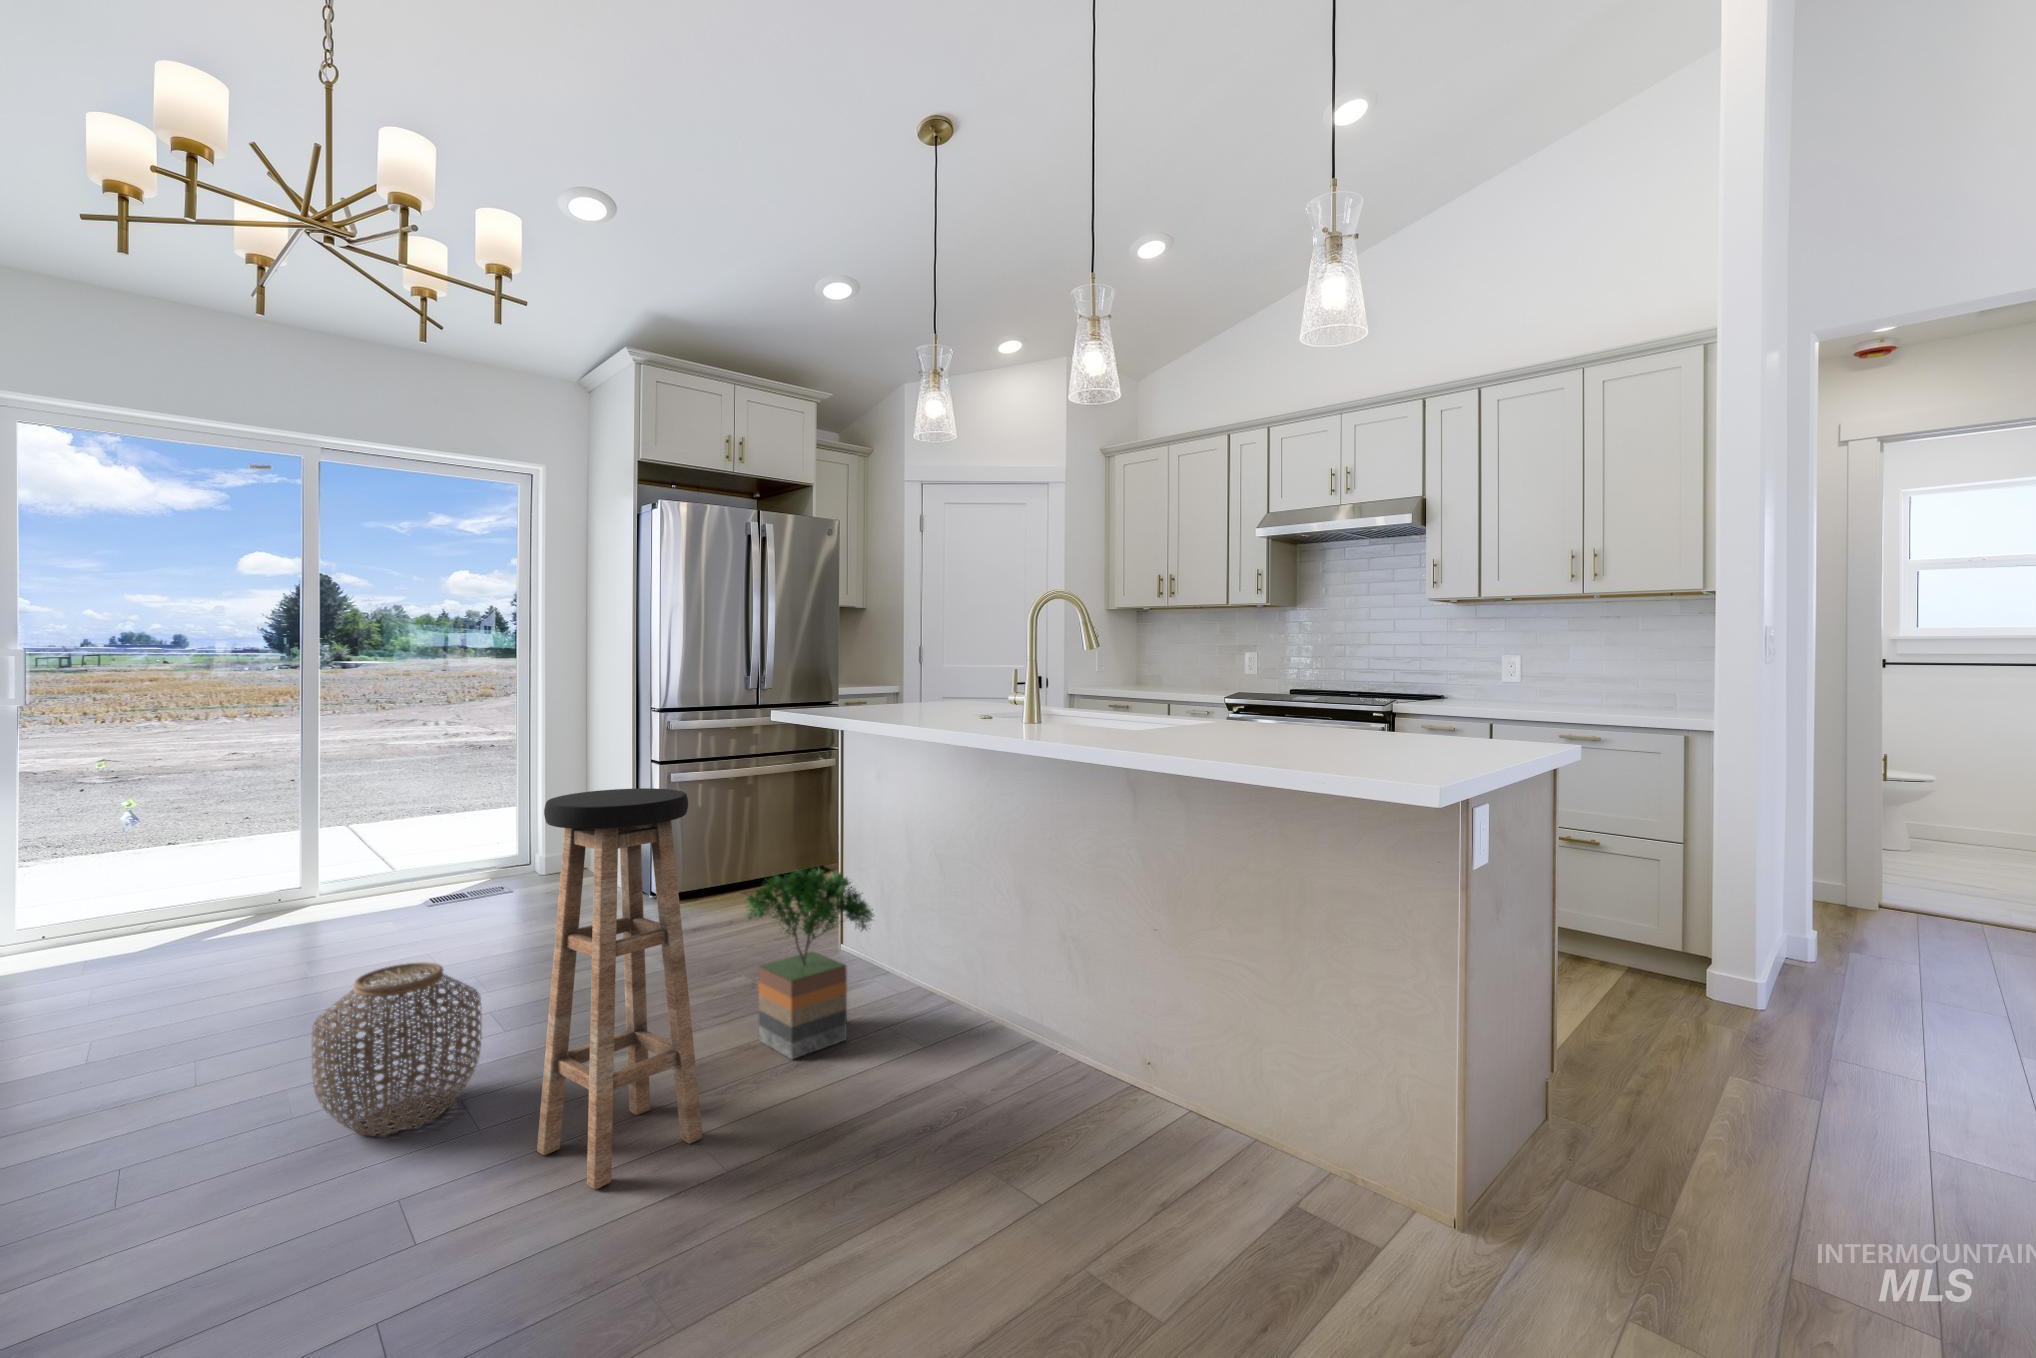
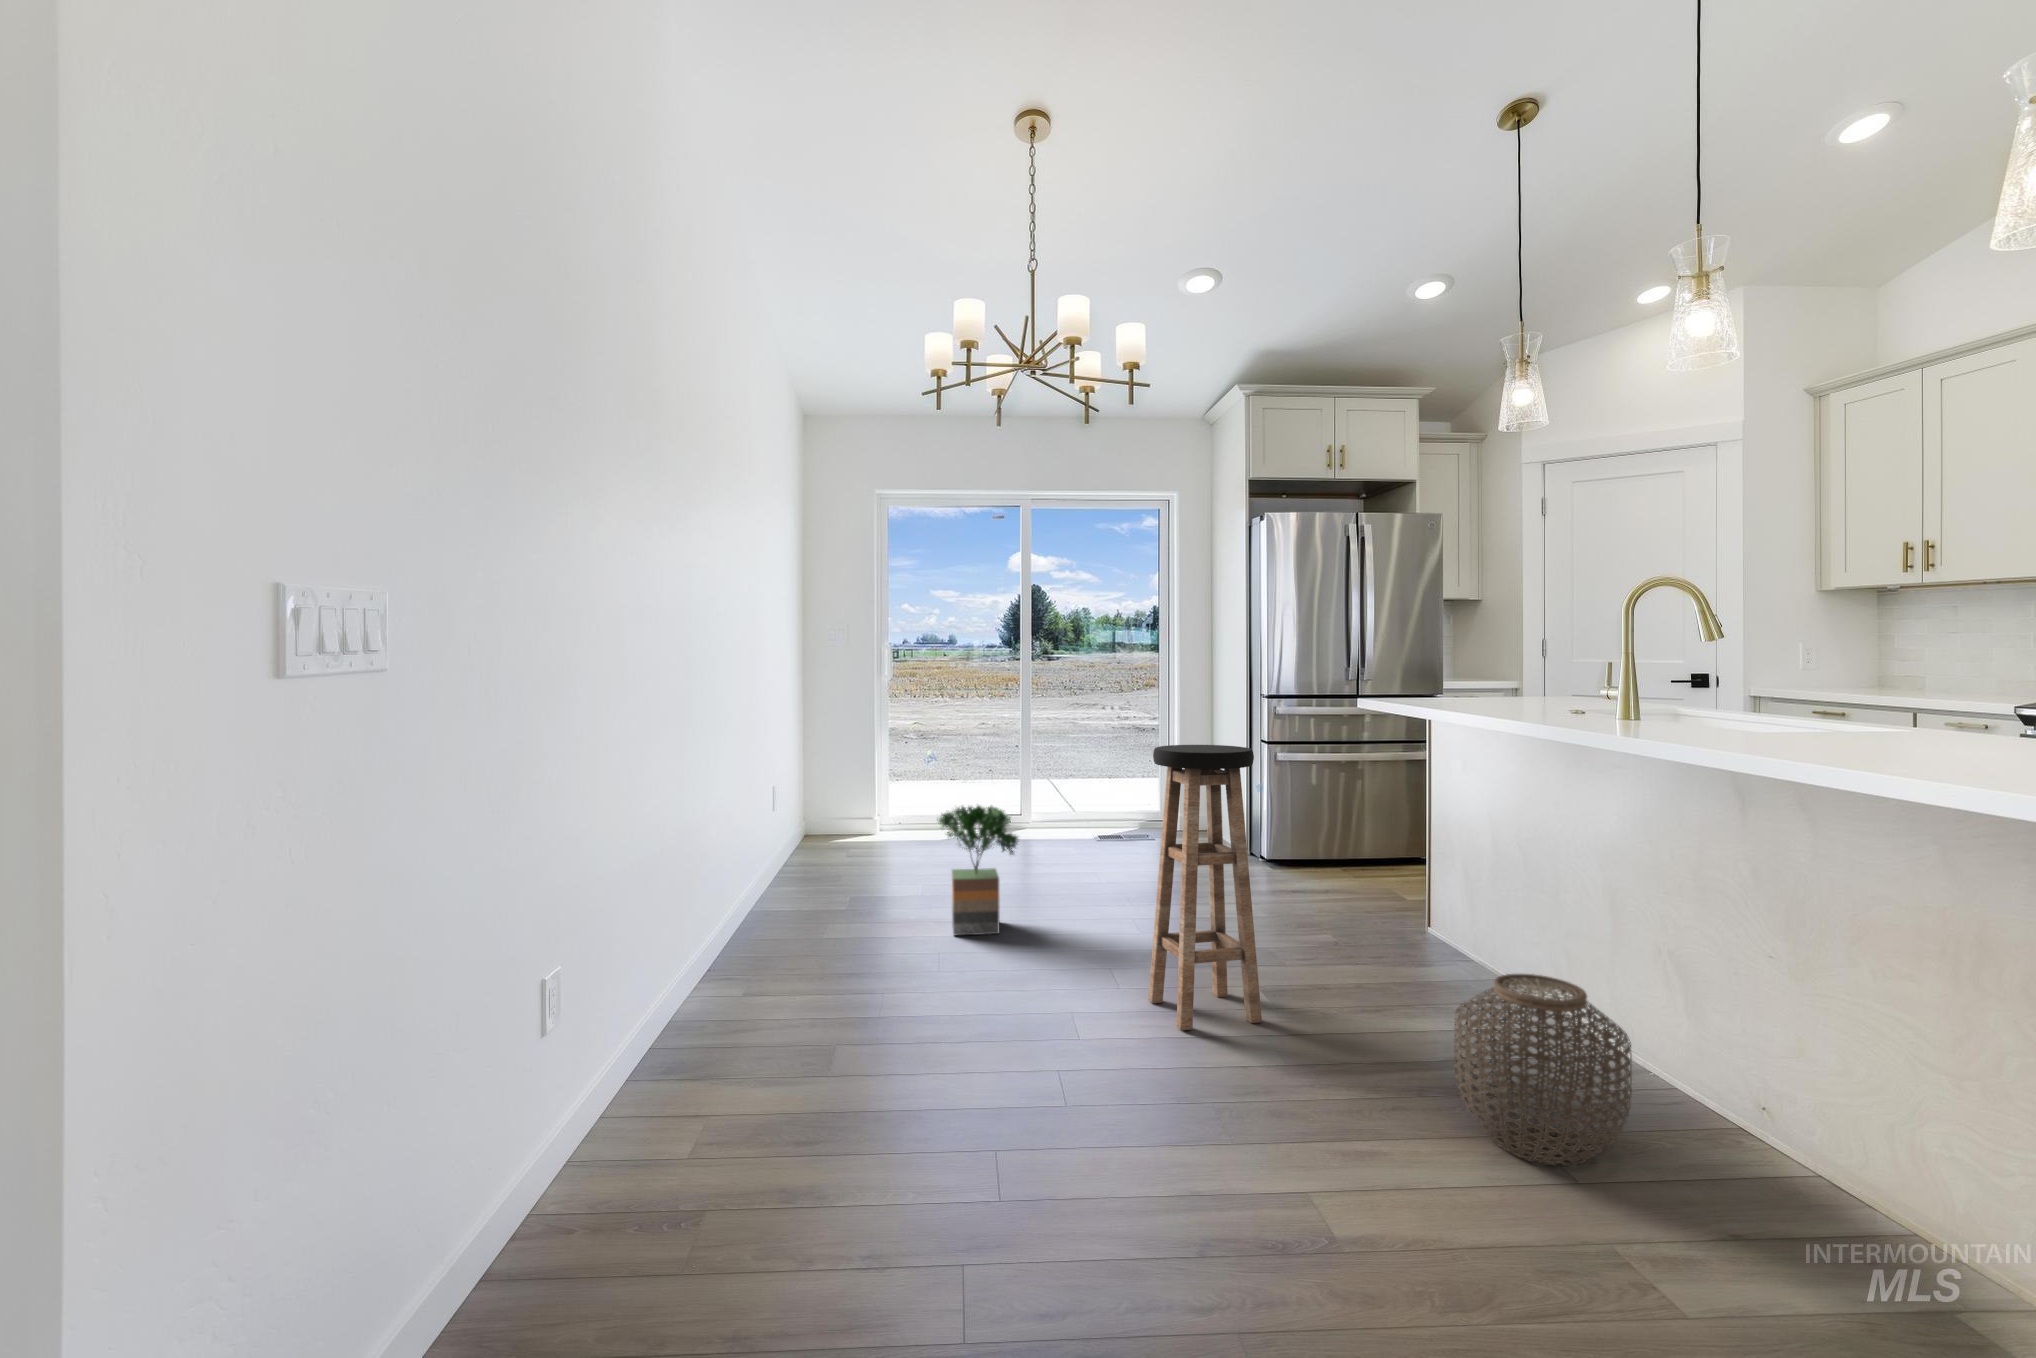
potted tree: present [746,869,874,1059] -> present [937,806,1018,935]
woven basket: present [312,962,482,1136] -> present [1454,974,1632,1166]

